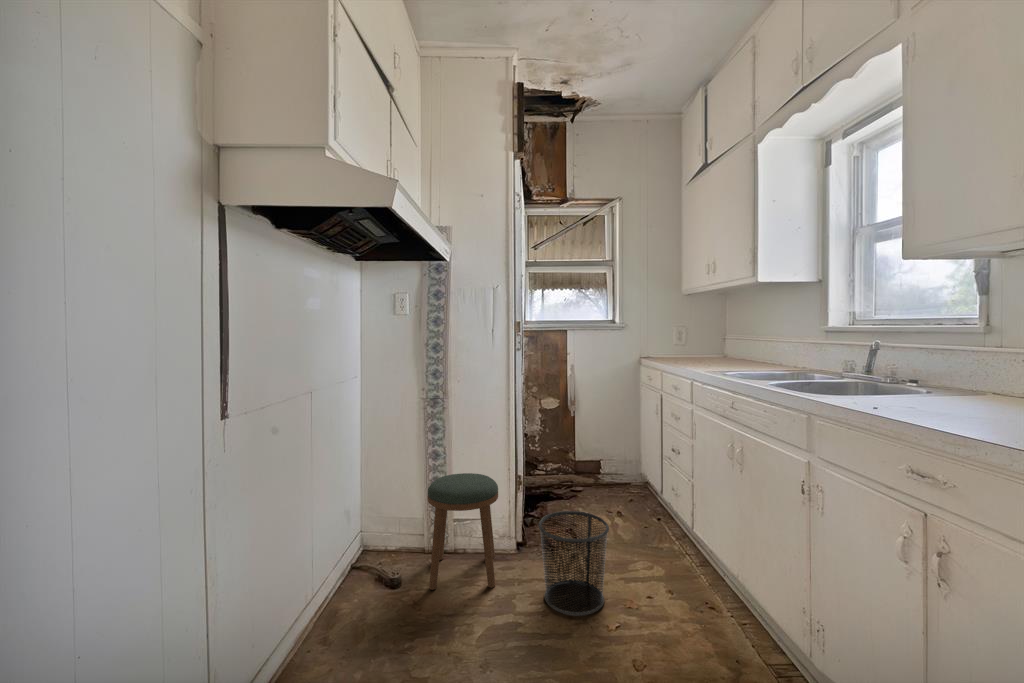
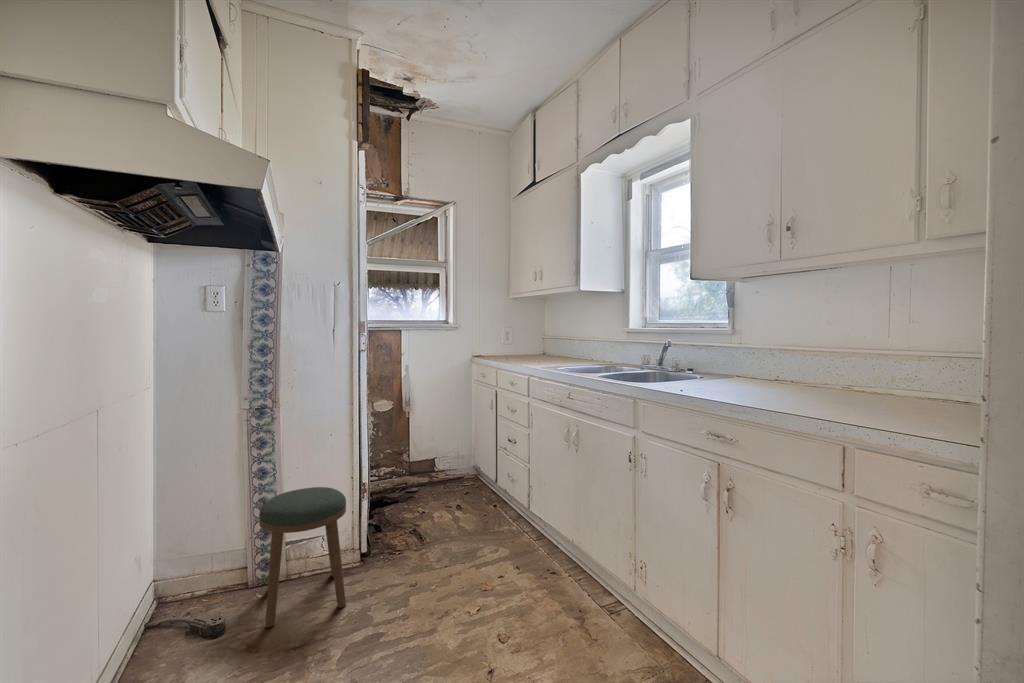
waste bin: present [539,511,609,616] -> none [396,510,467,615]

